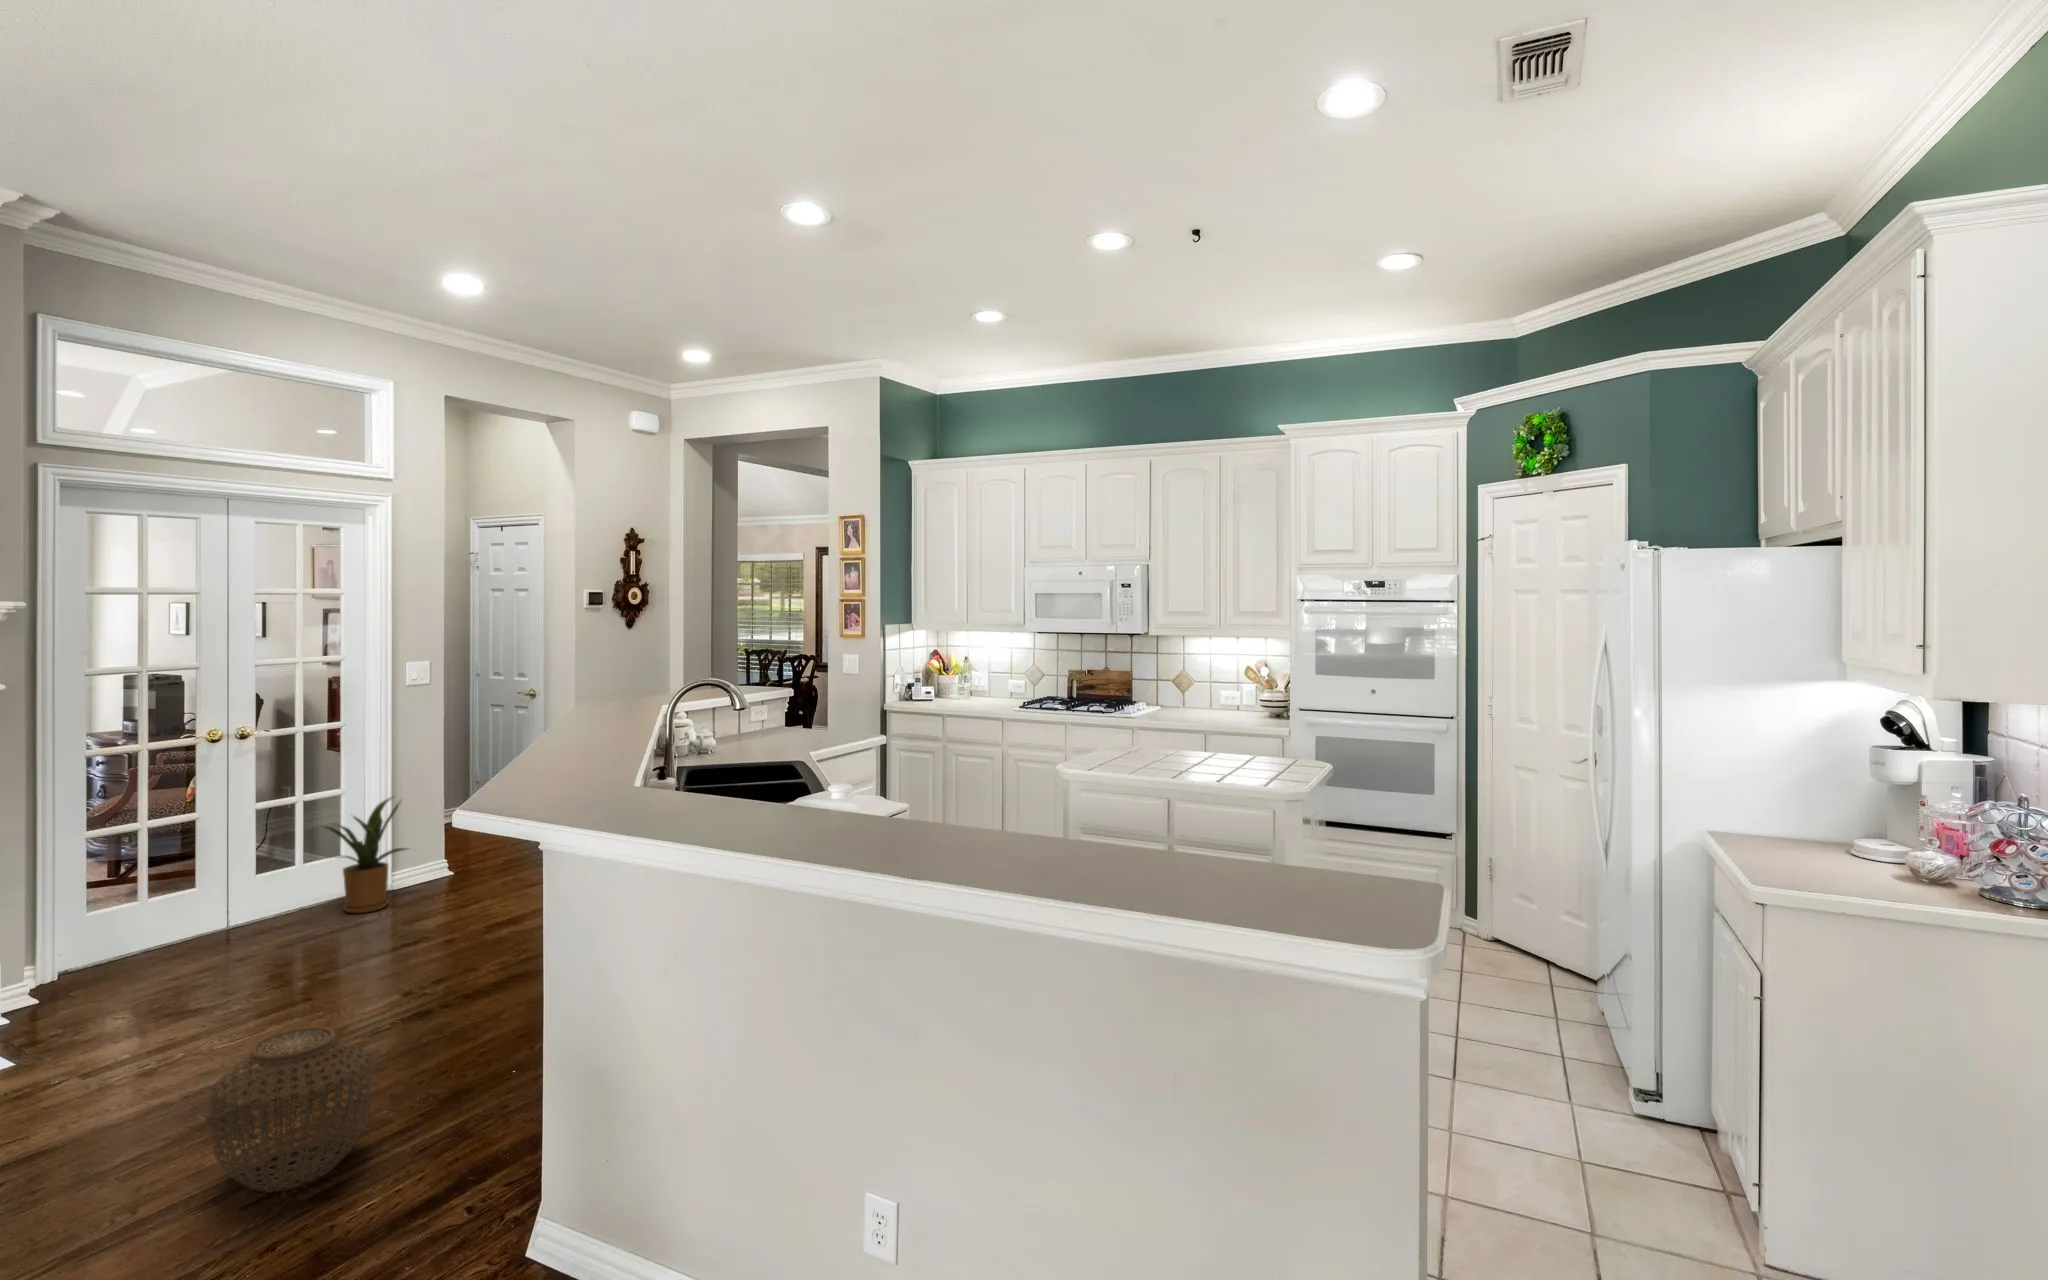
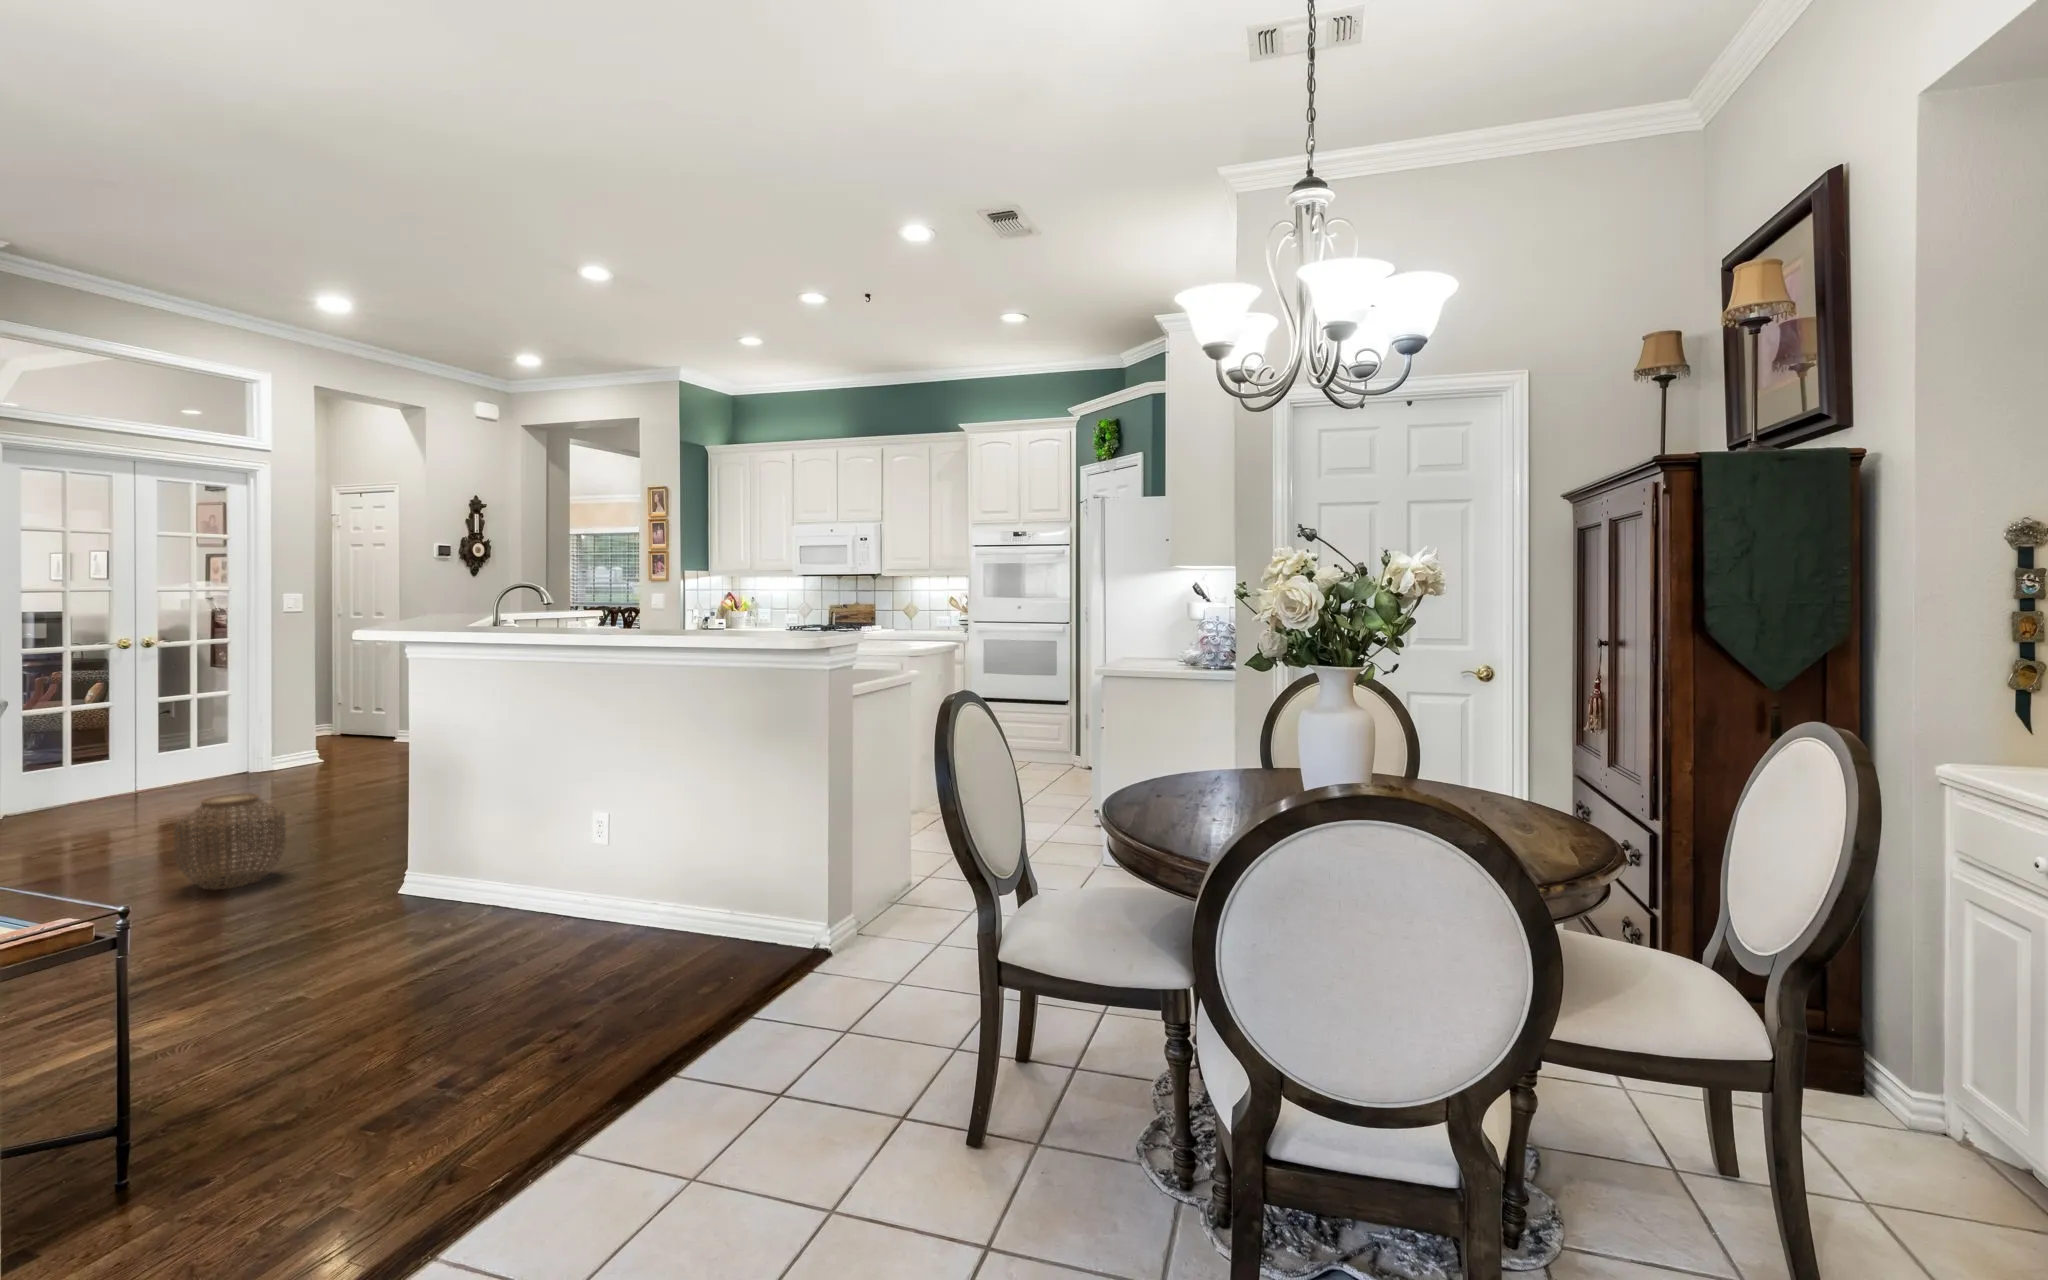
house plant: present [325,797,406,913] -> none [204,696,293,783]

